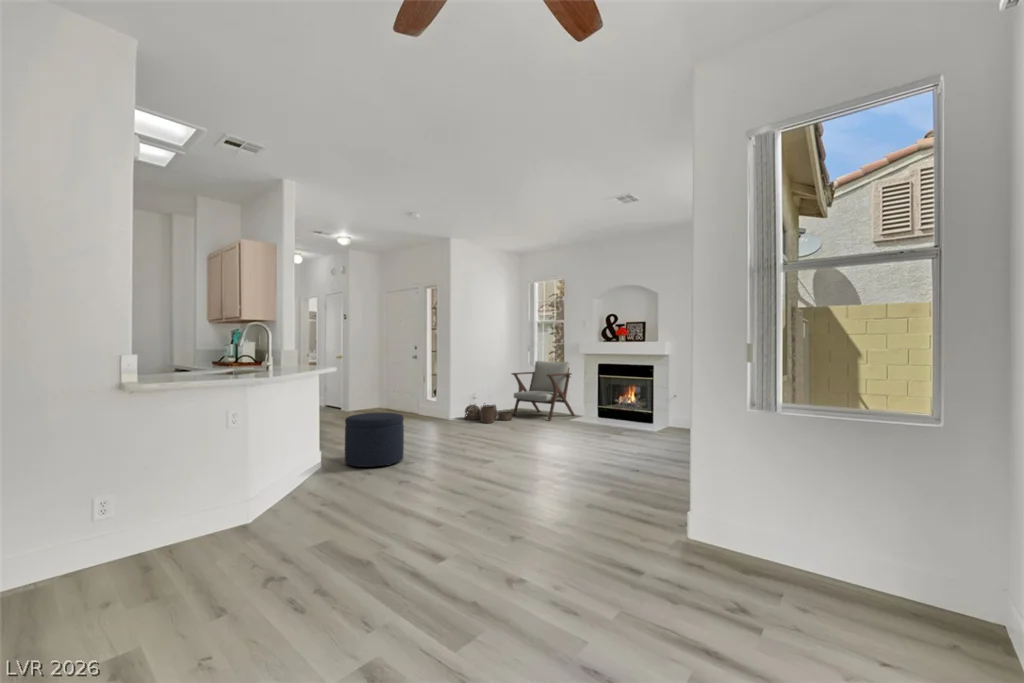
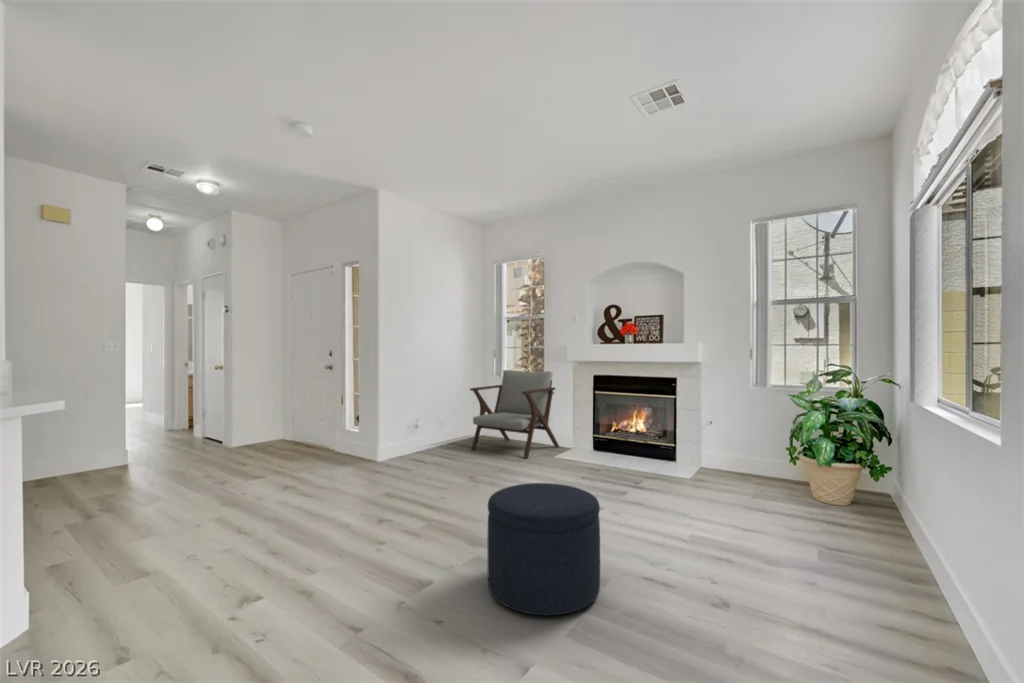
woven basket: present [465,404,511,423] -> none [400,434,470,467]
ottoman: present [345,412,404,467] -> present [487,483,600,615]

